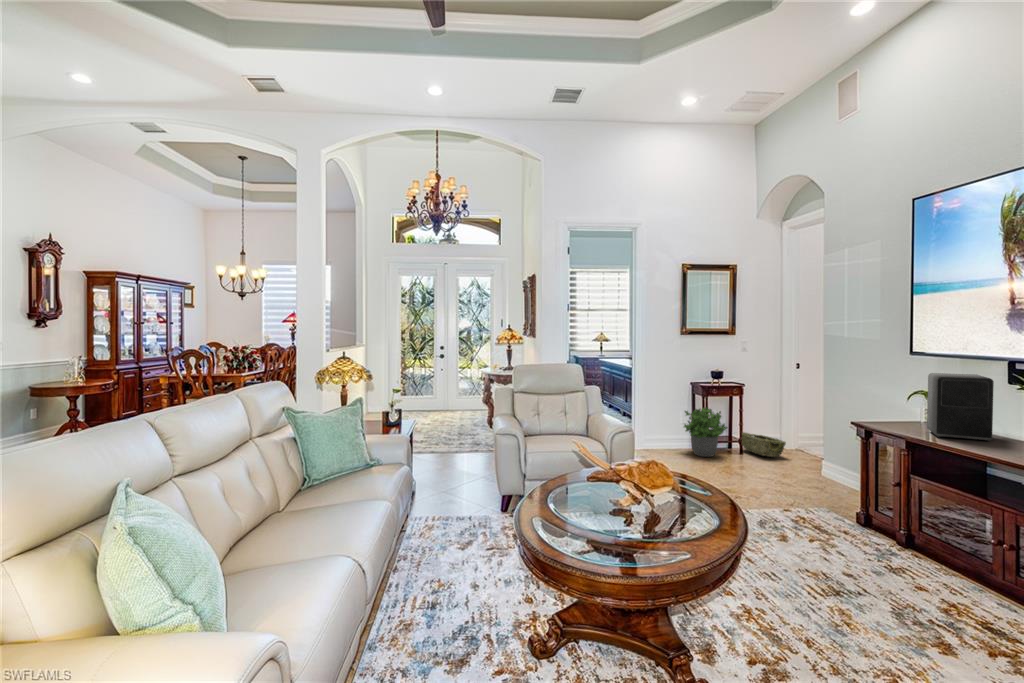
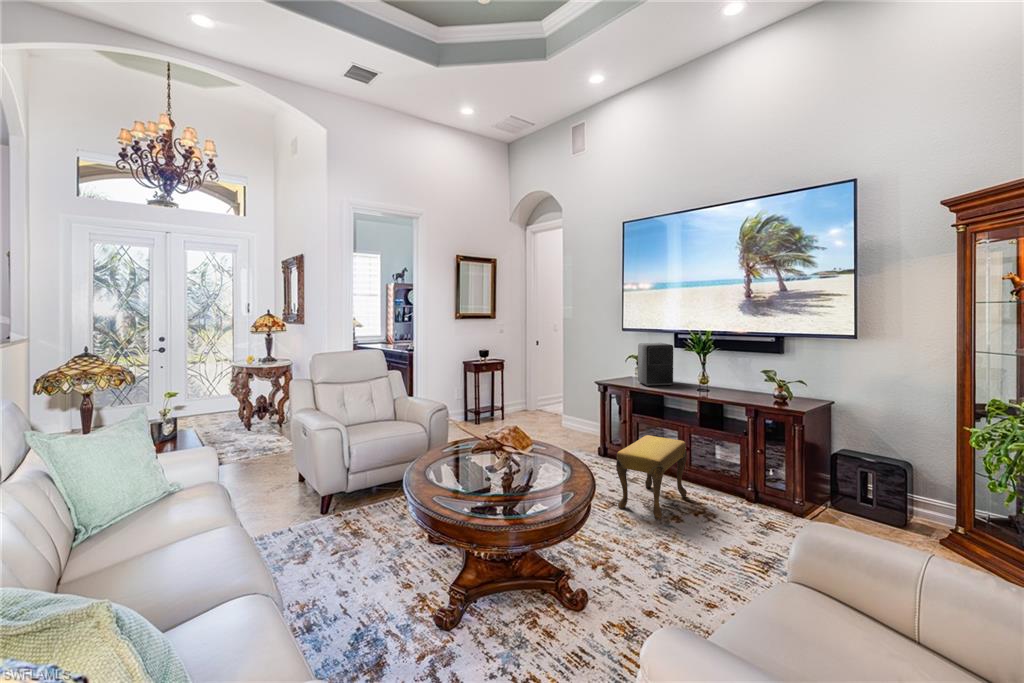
potted plant: present [684,407,727,457] -> none [458,382,493,425]
woven basket: present [742,432,786,457] -> none [499,400,534,418]
footstool: none [840,508,986,638] -> present [616,435,687,520]

